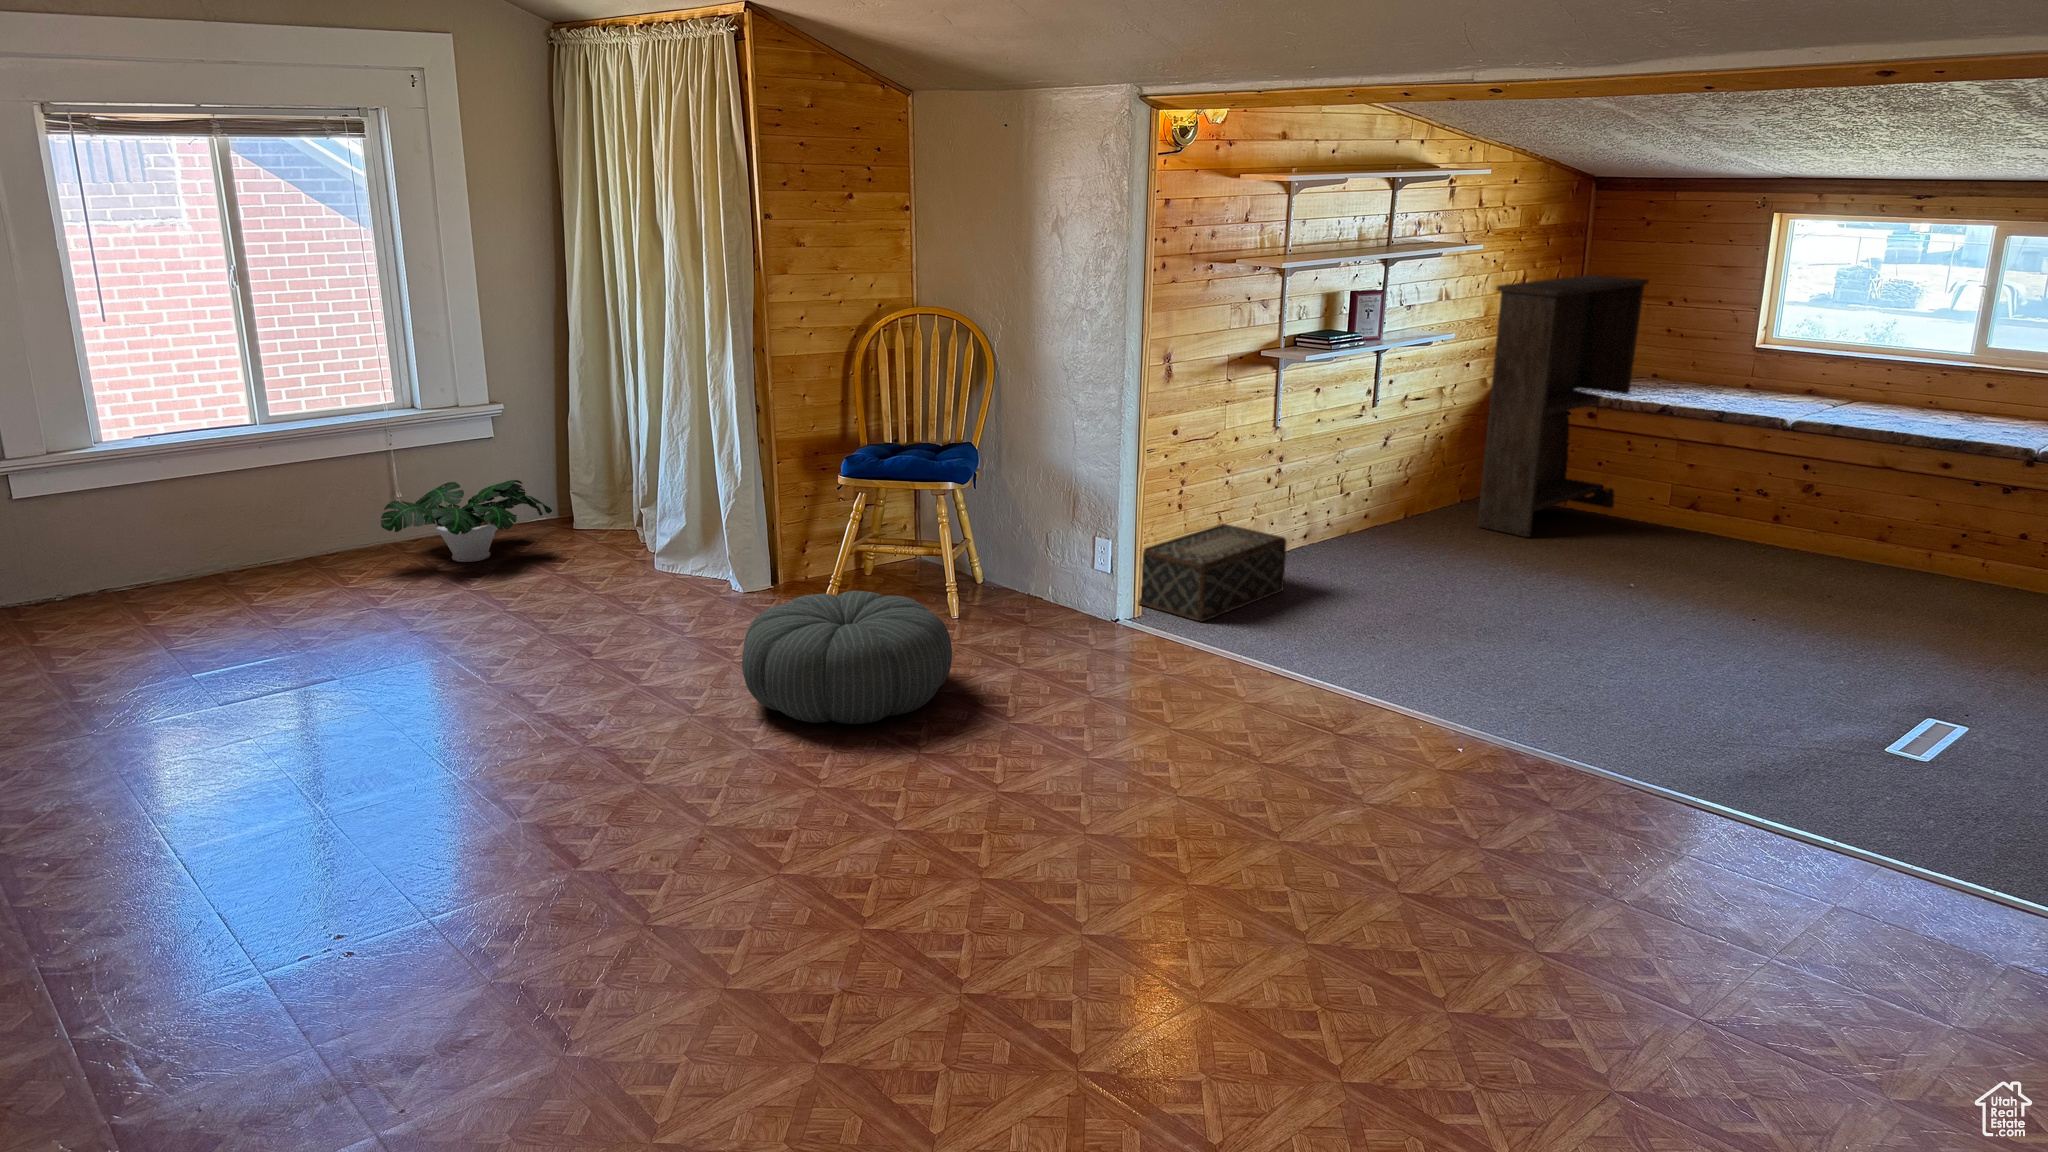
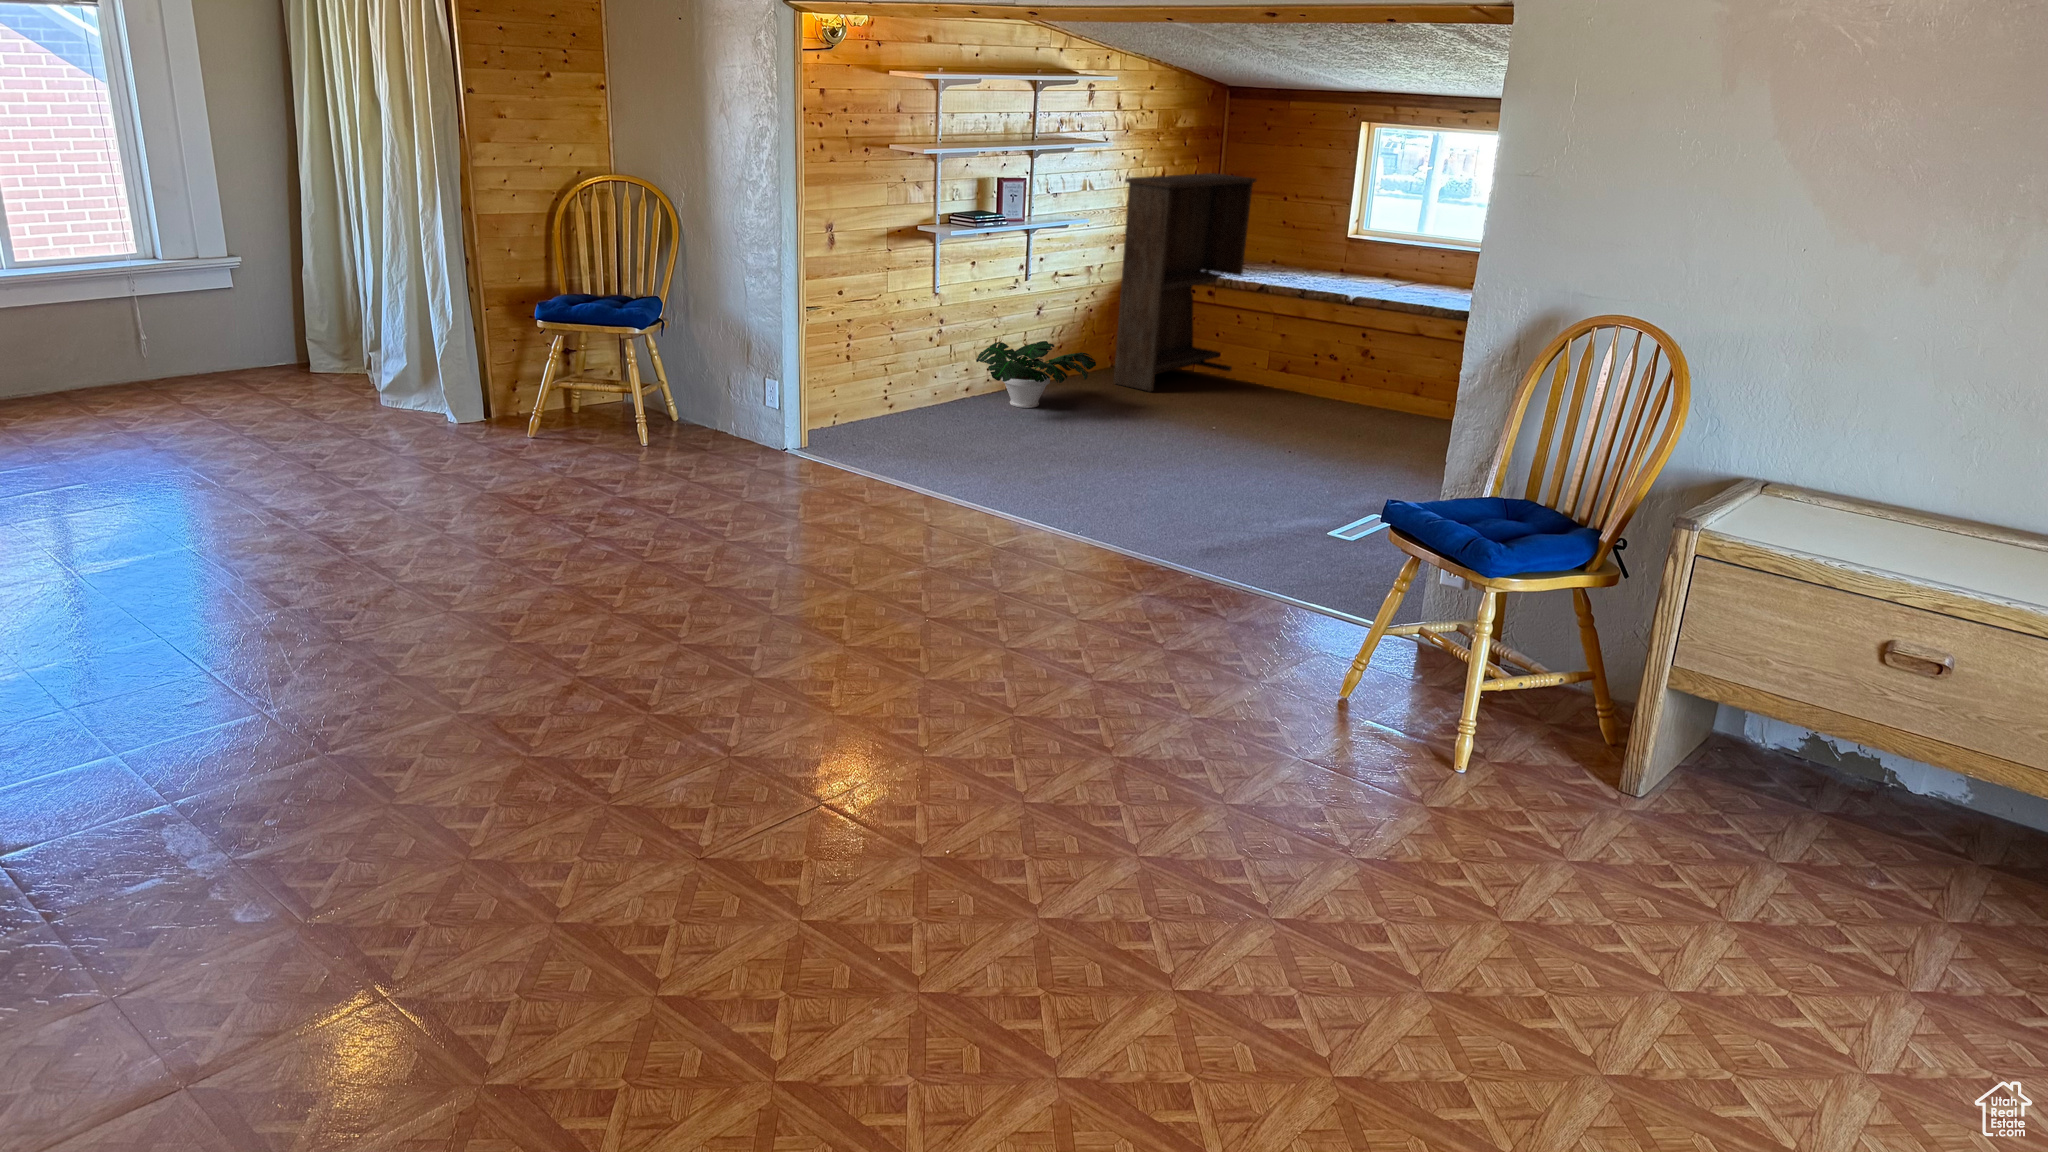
potted plant: present [381,480,552,562] -> present [976,341,1096,408]
woven basket: present [1138,524,1286,621] -> none [805,372,934,450]
pouf: present [742,591,952,724] -> none [437,415,624,521]

